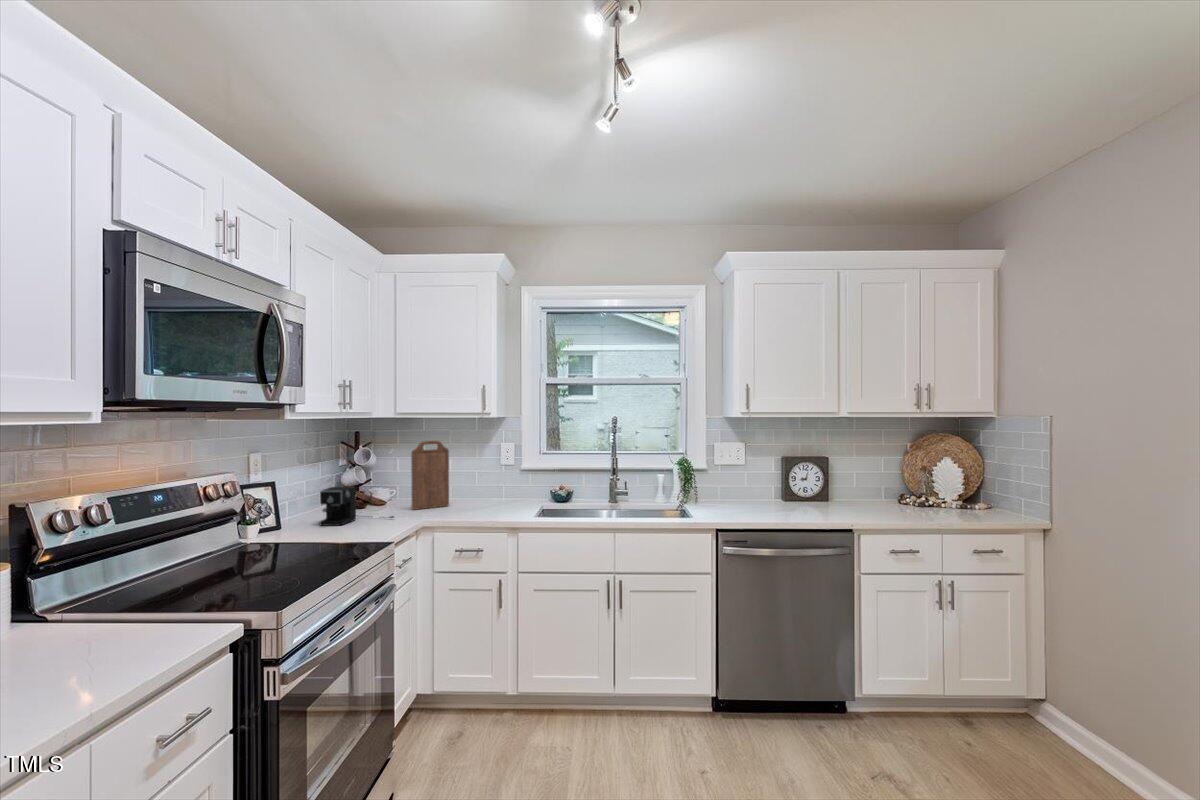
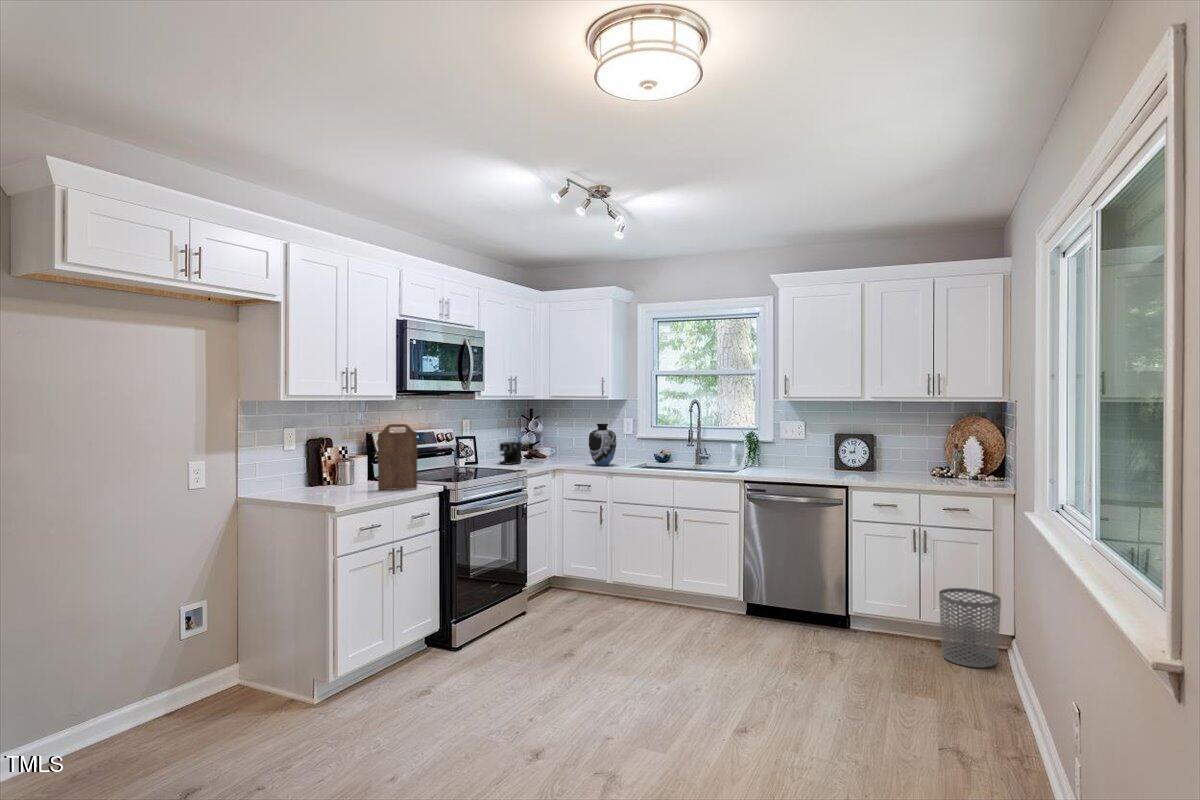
cutting board: present [411,441,449,510] -> present [378,424,417,490]
vase: none [466,453,507,515] -> present [589,424,616,466]
waste bin: none [994,653,1083,771] -> present [939,588,1001,668]

